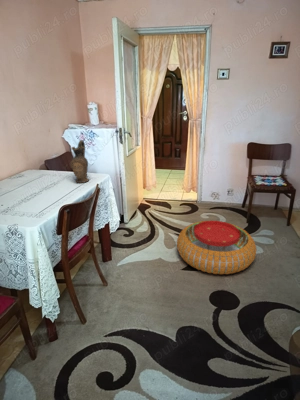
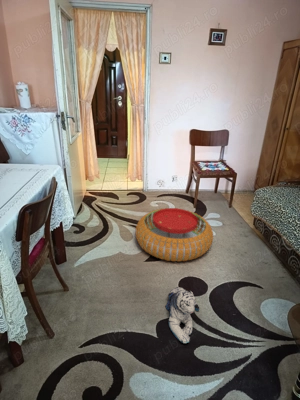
ceramic pitcher: present [71,140,89,183] -> none [14,124,38,176]
plush toy: none [189,298,224,351] -> present [166,287,199,343]

